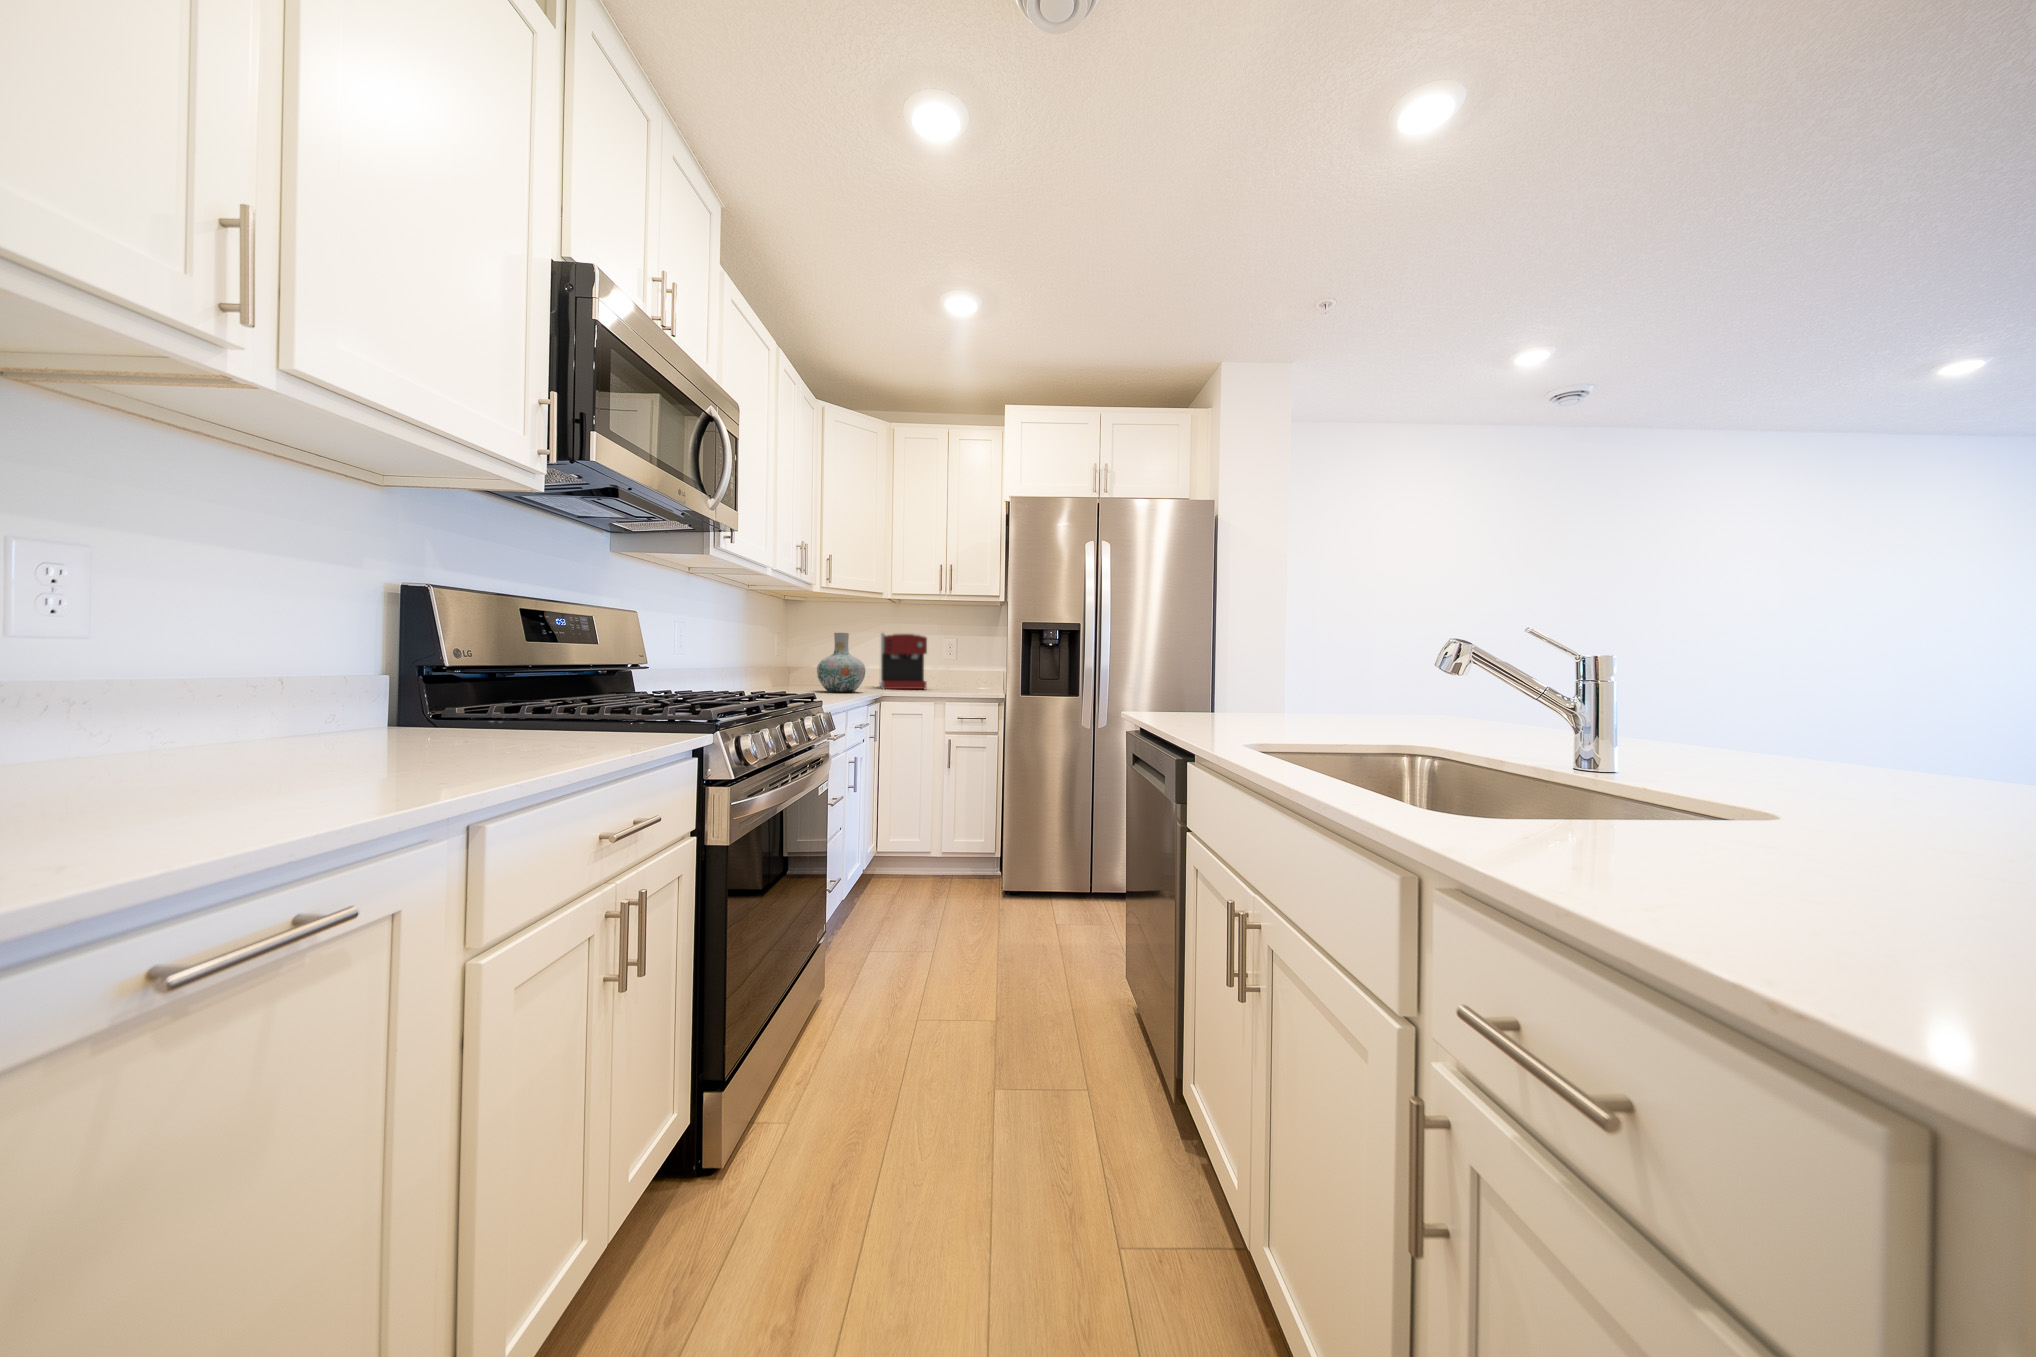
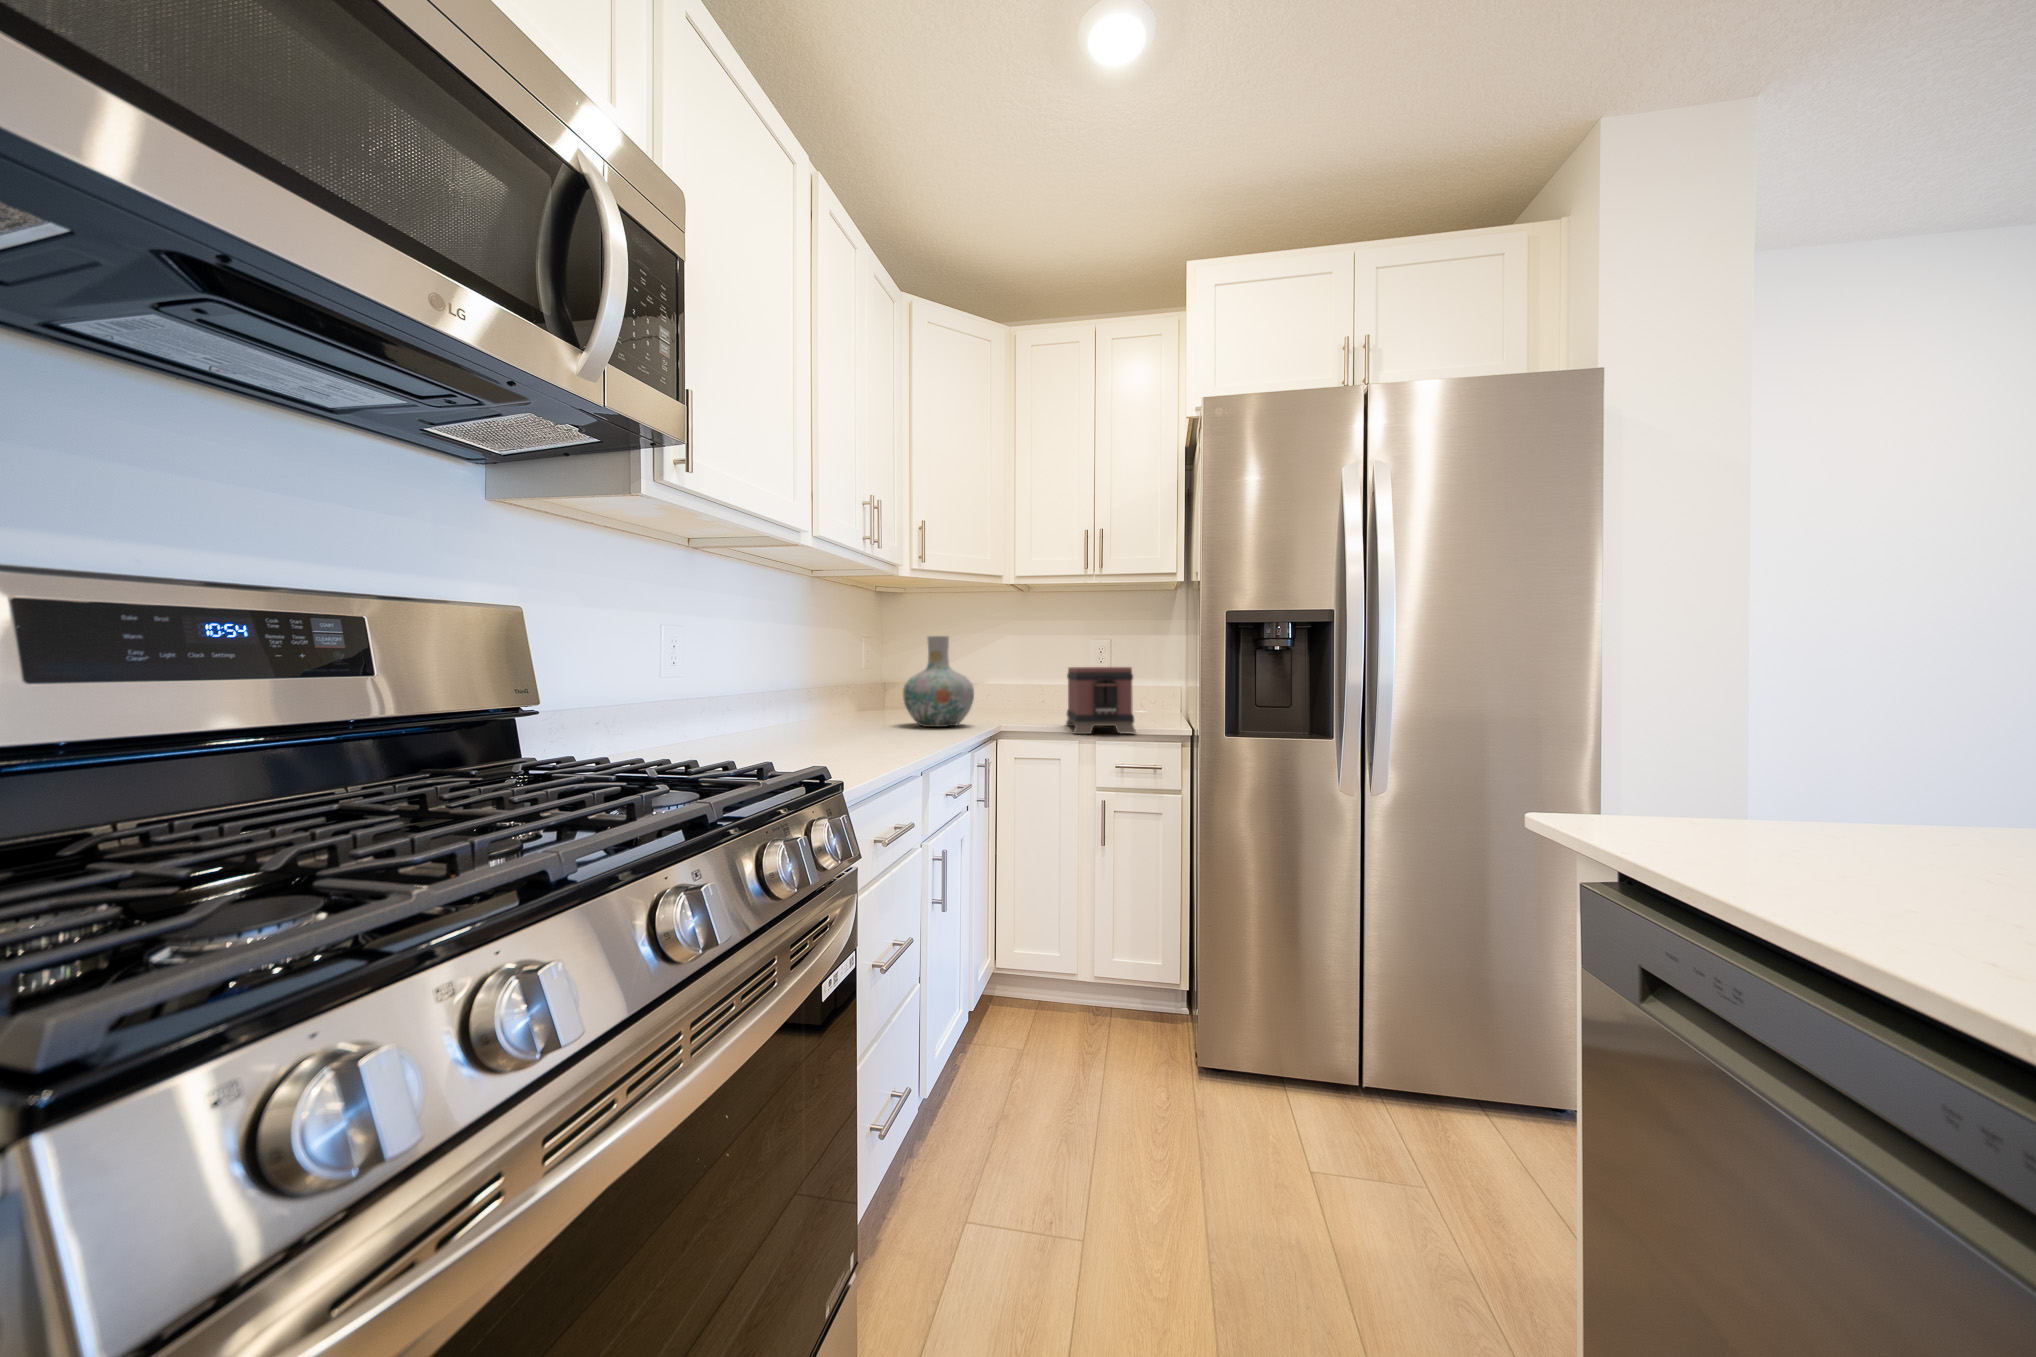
coffee maker: present [880,633,927,689] -> none [999,630,1066,717]
toaster: none [925,655,970,696] -> present [1066,667,1136,734]

